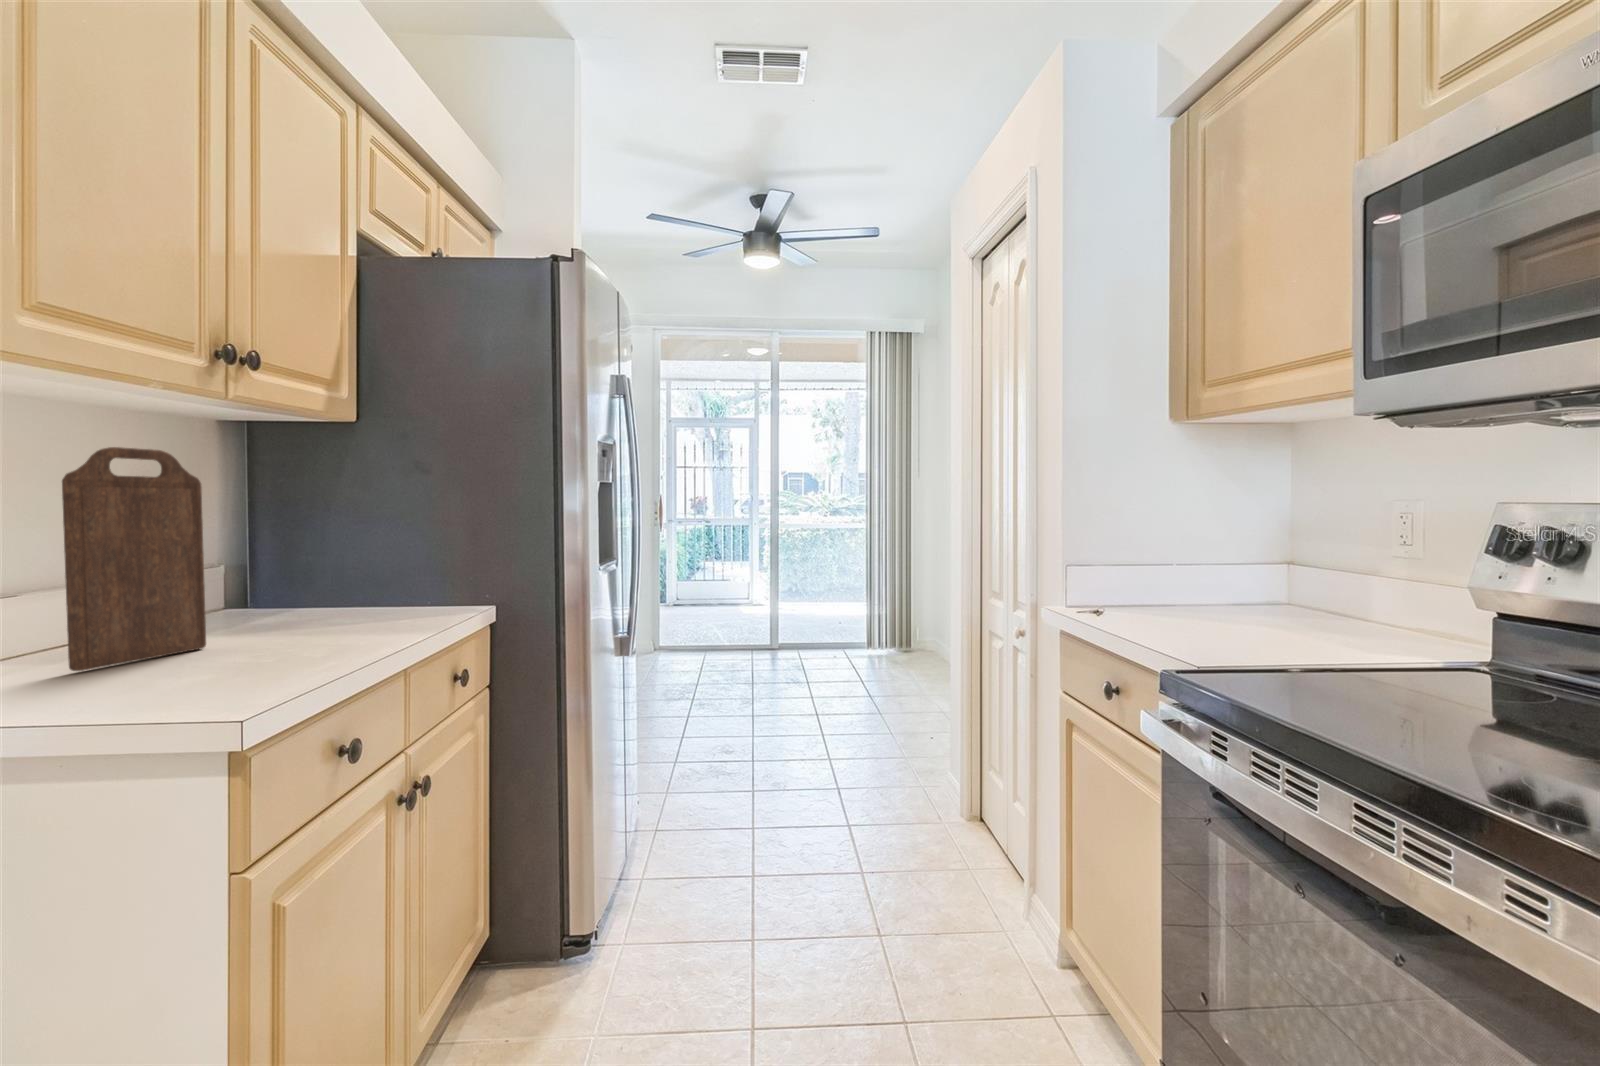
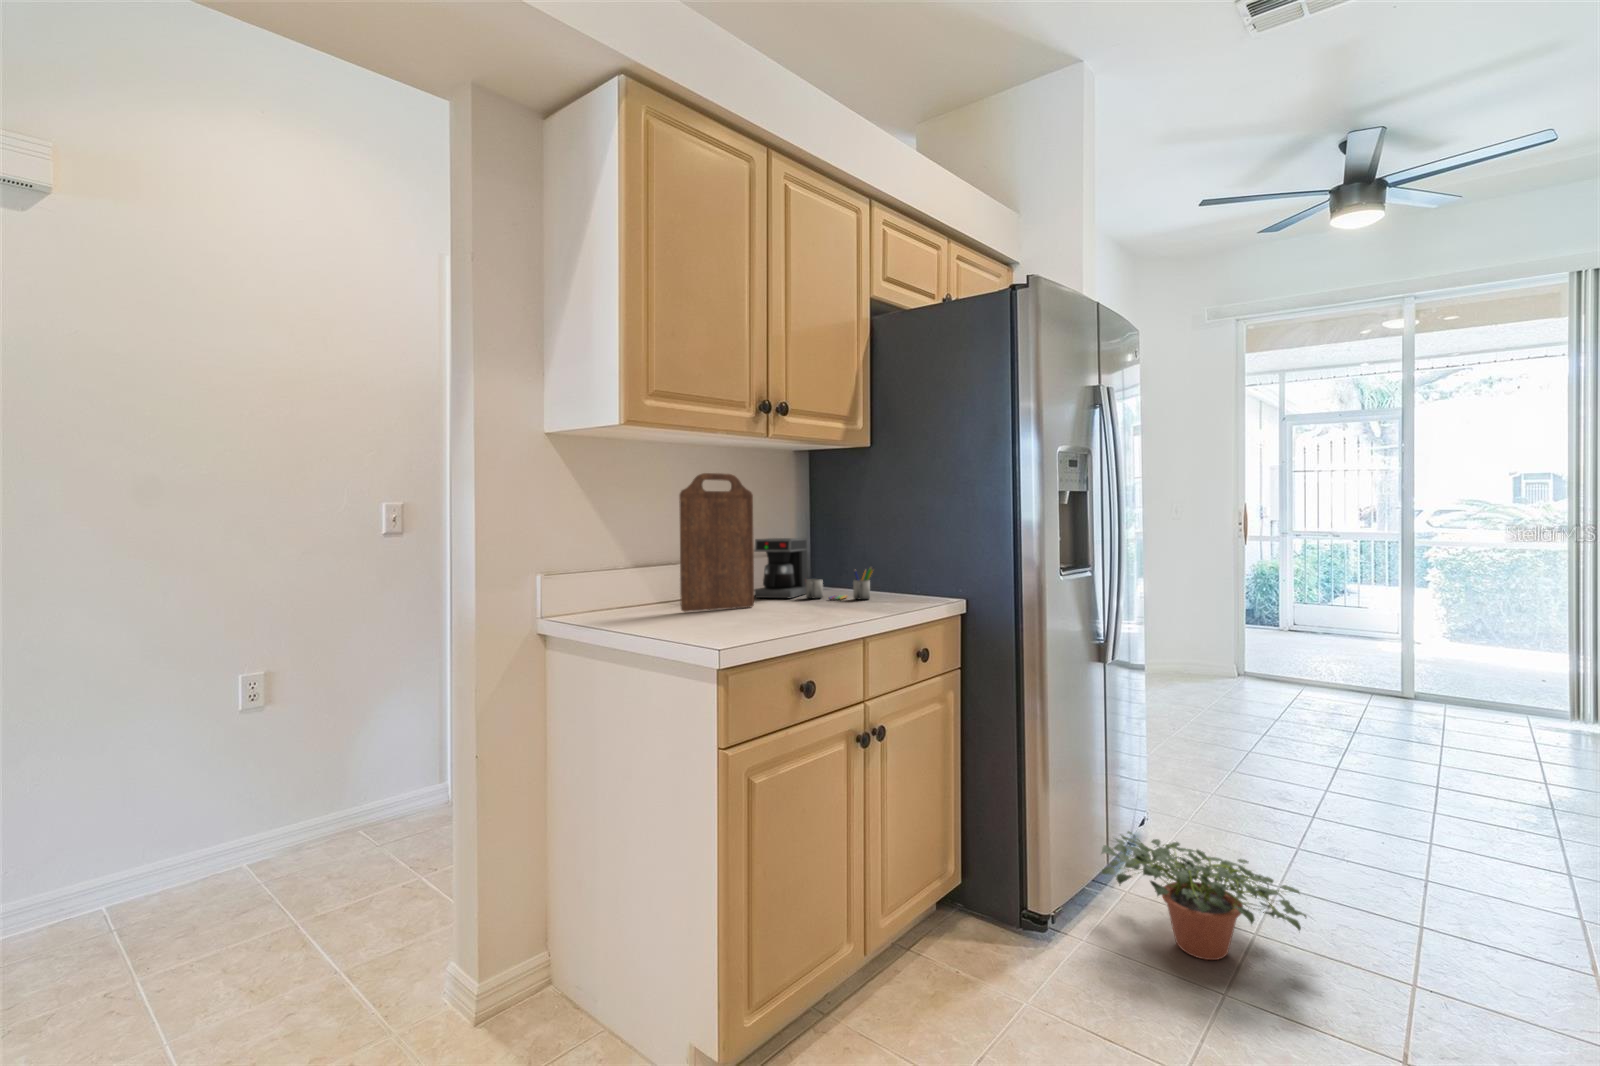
coffee maker: none [180,541,383,632] -> present [754,538,873,600]
potted plant: none [630,814,804,915] -> present [1102,831,1306,960]

